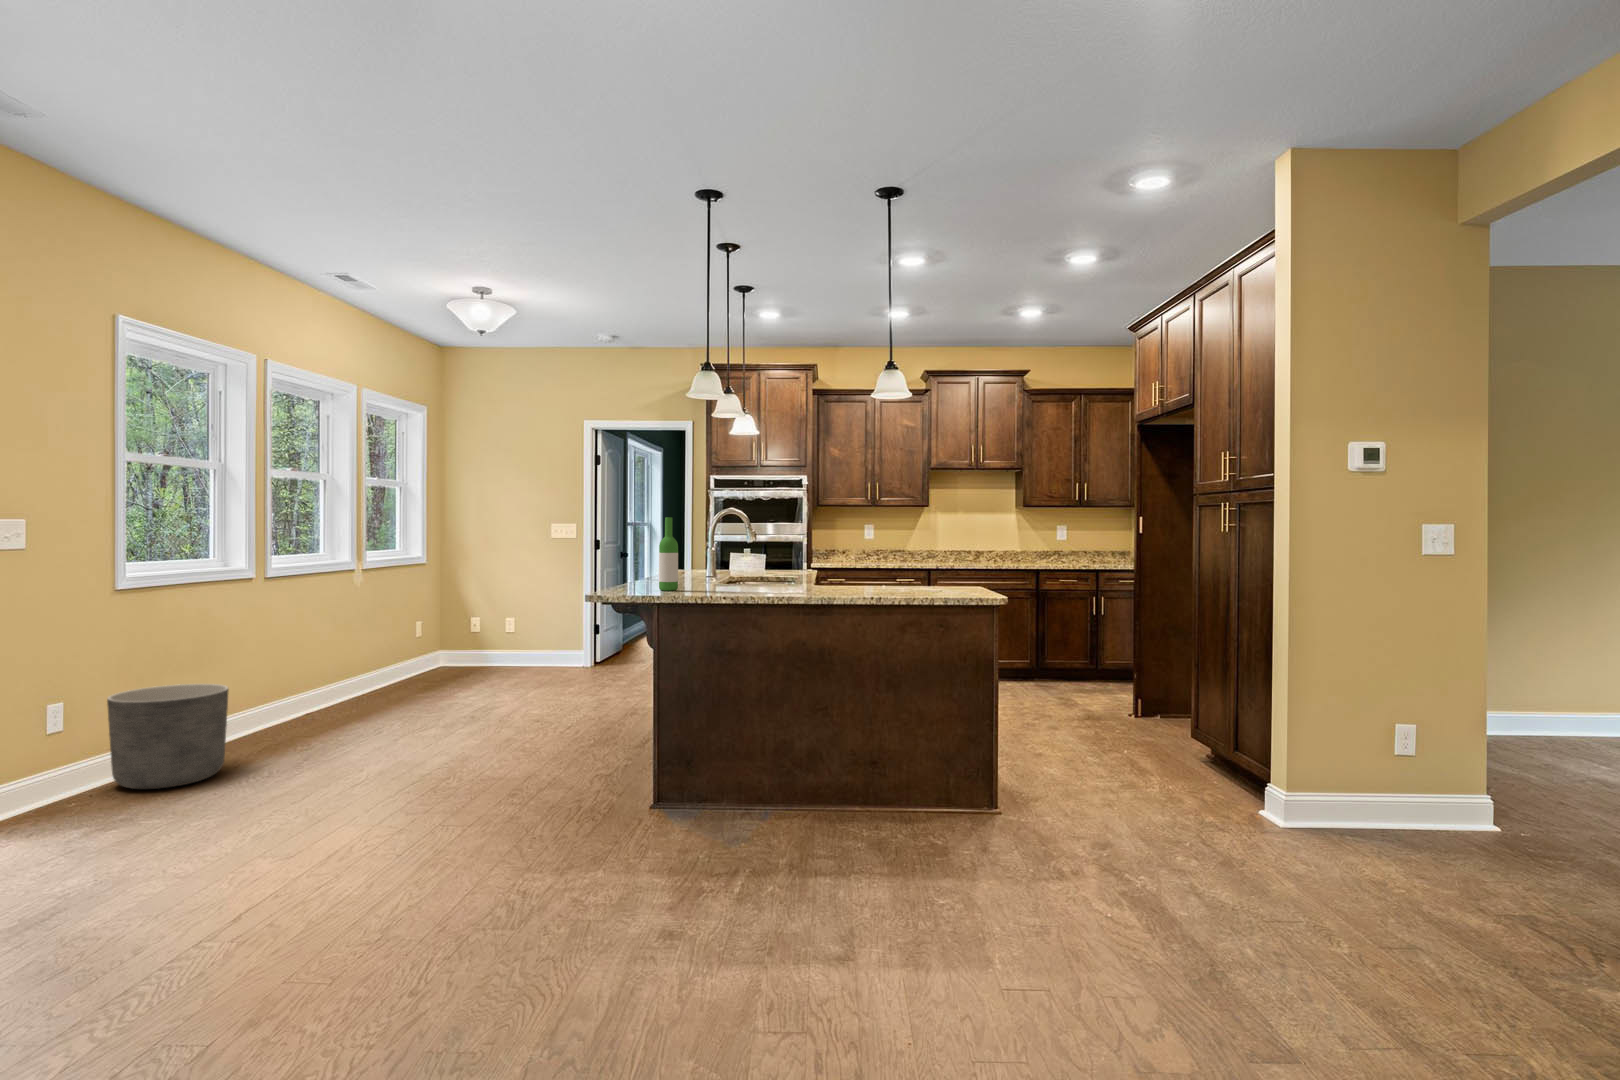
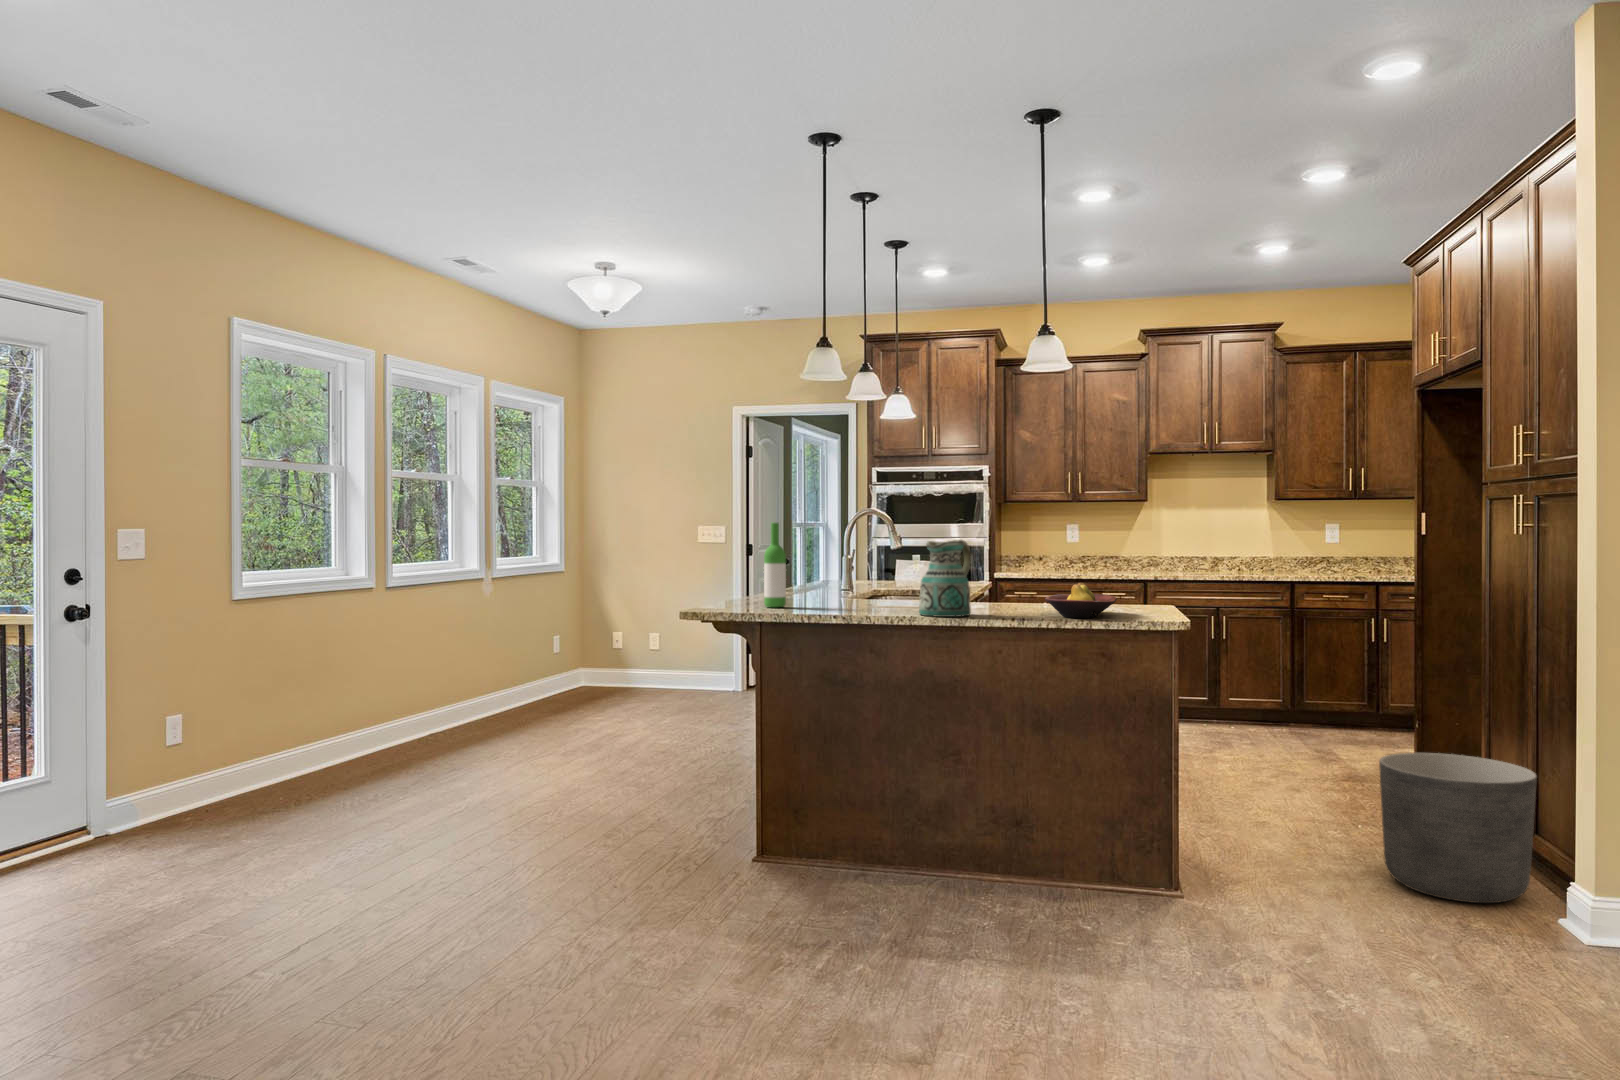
ceramic pitcher: none [796,533,838,597] -> present [919,540,971,617]
fruit bowl: none [894,569,949,597] -> present [1045,583,1117,618]
planter: present [107,684,229,789] -> present [1379,753,1537,903]

